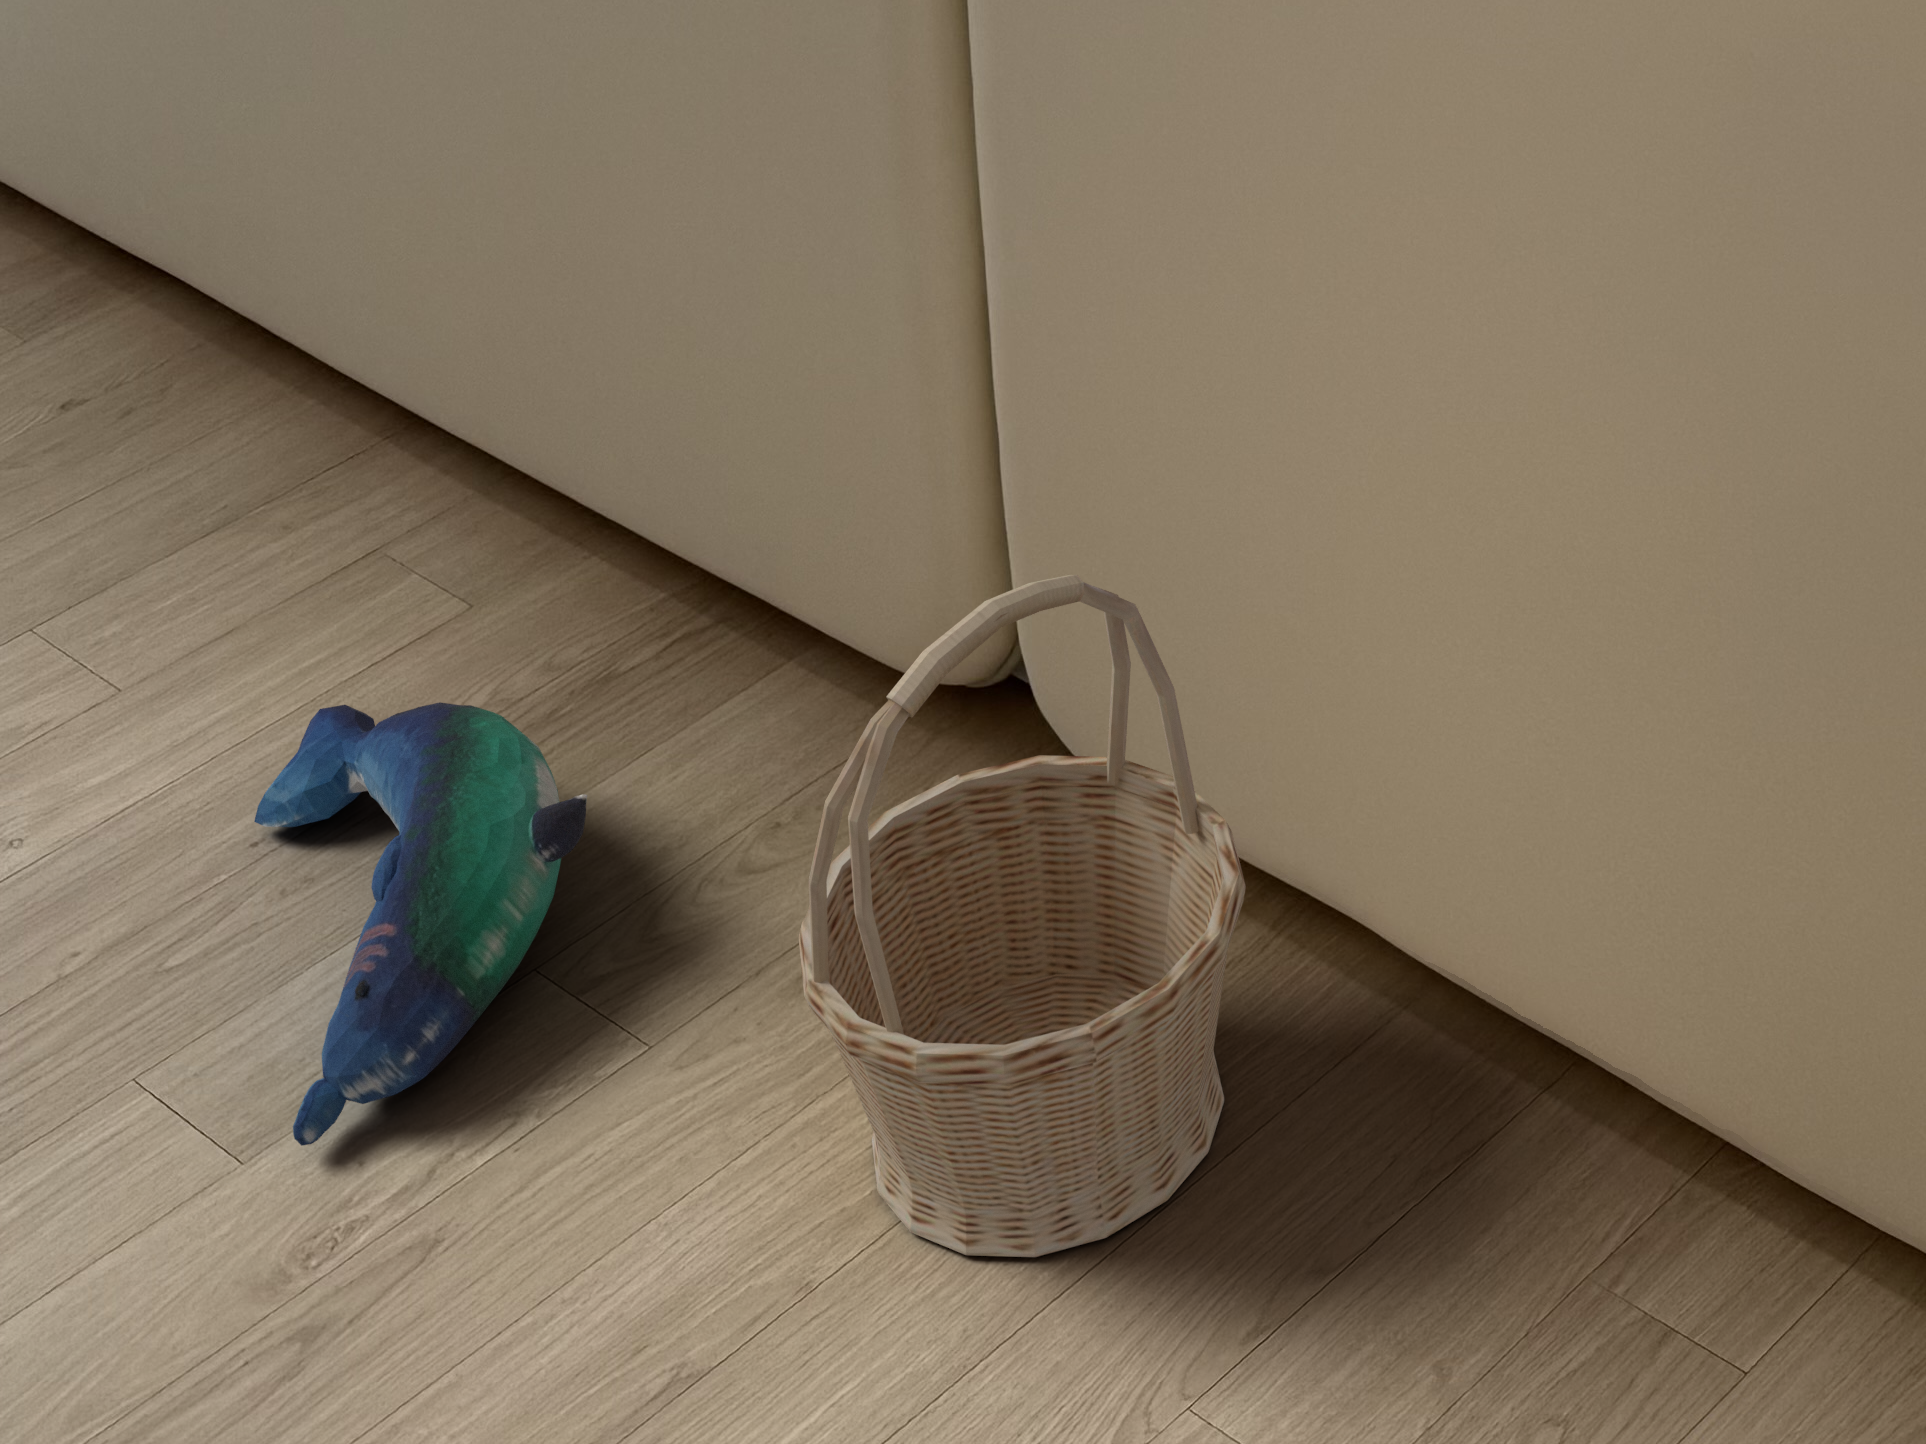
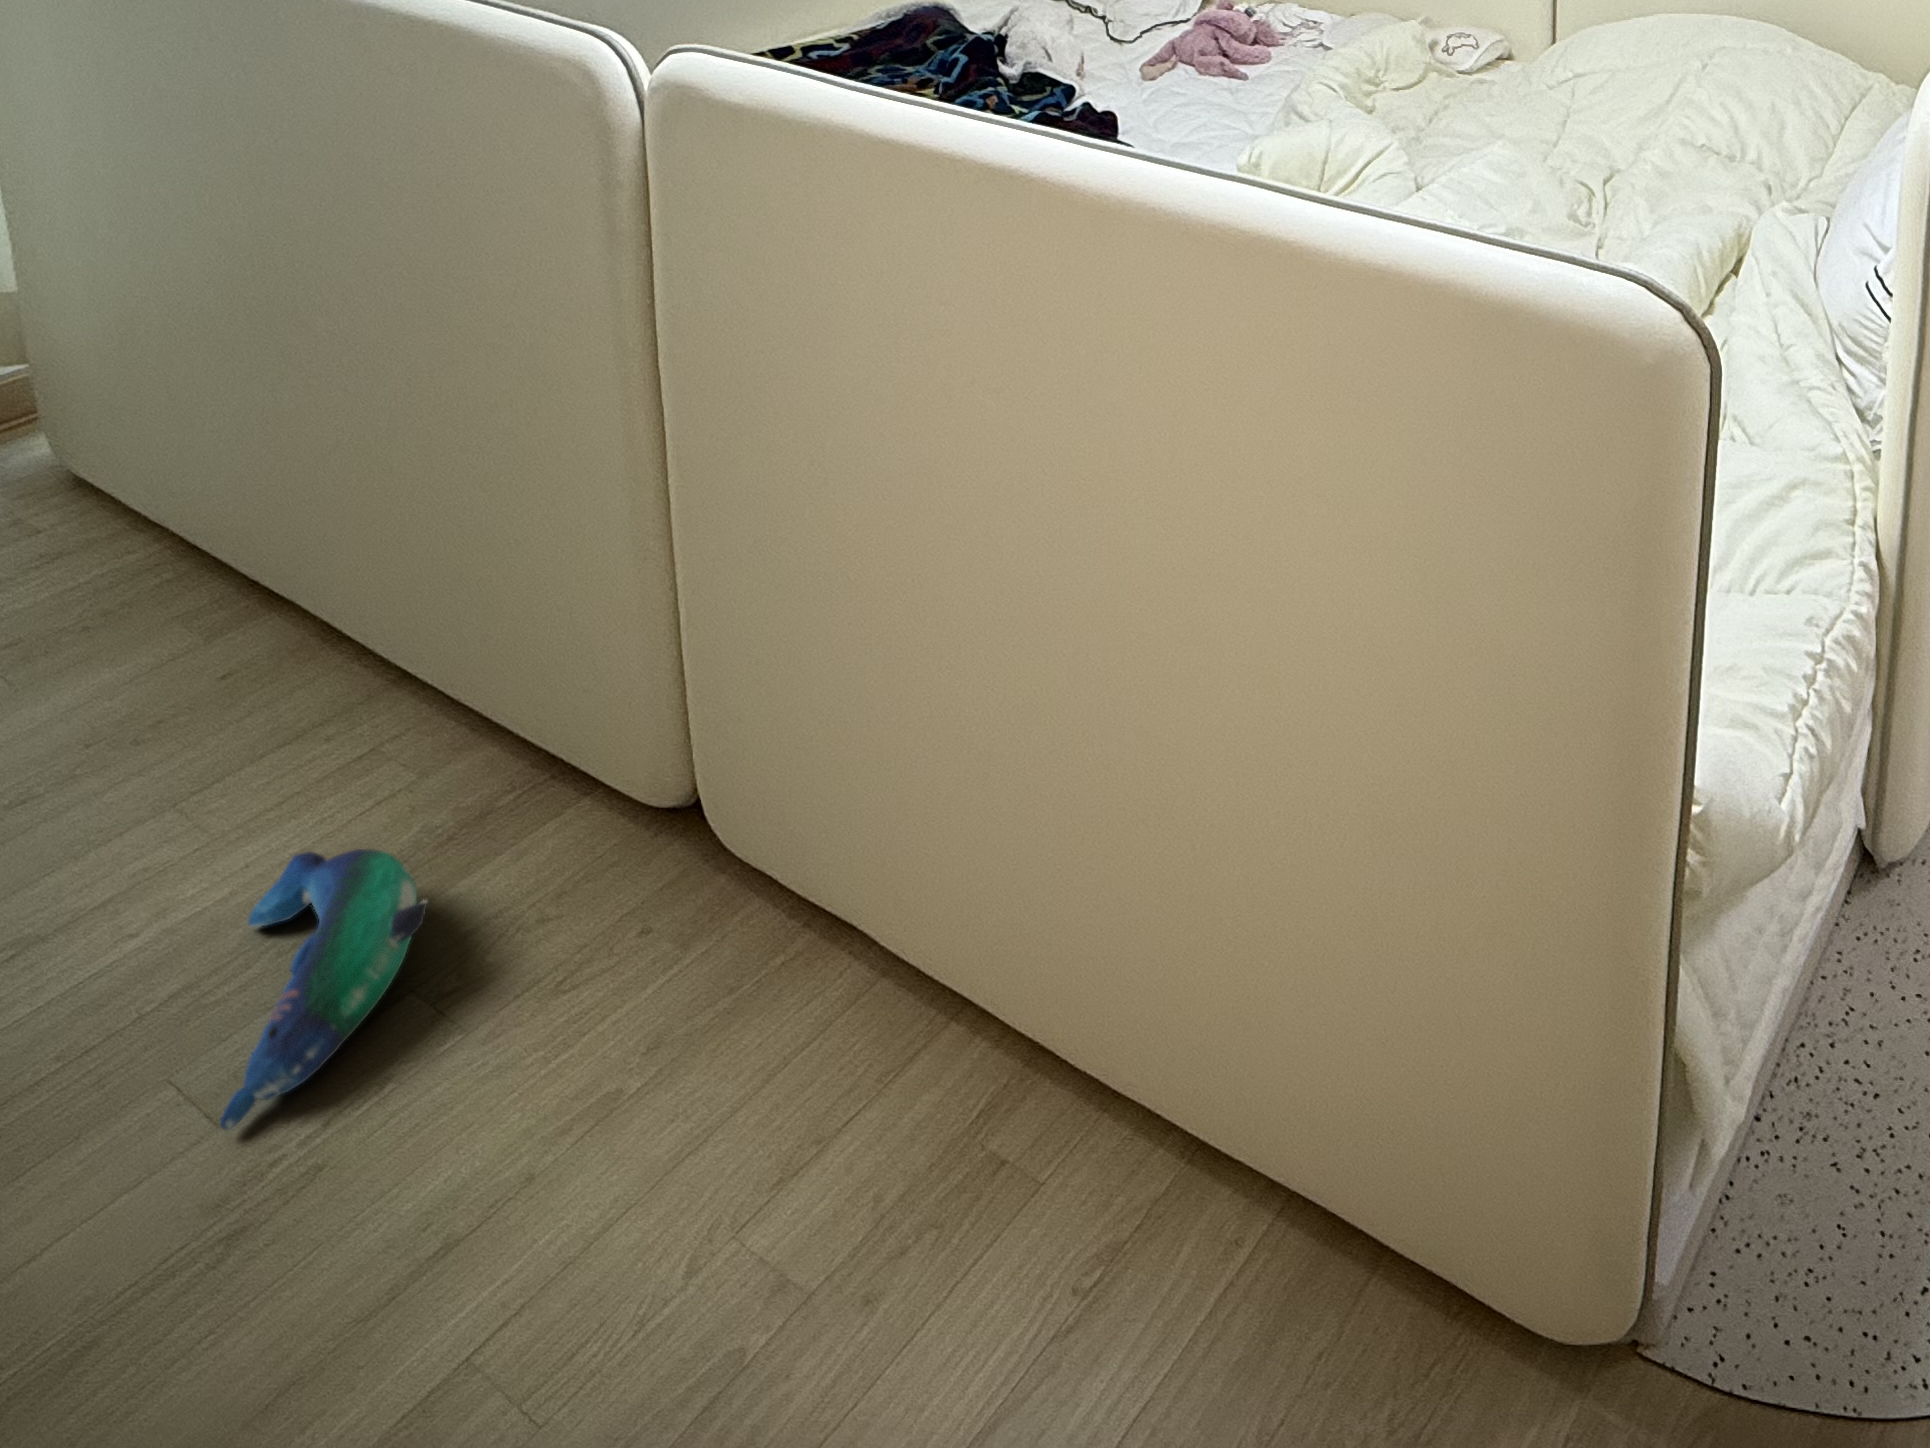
basket: present [799,575,1246,1257] -> none [515,768,777,1165]

